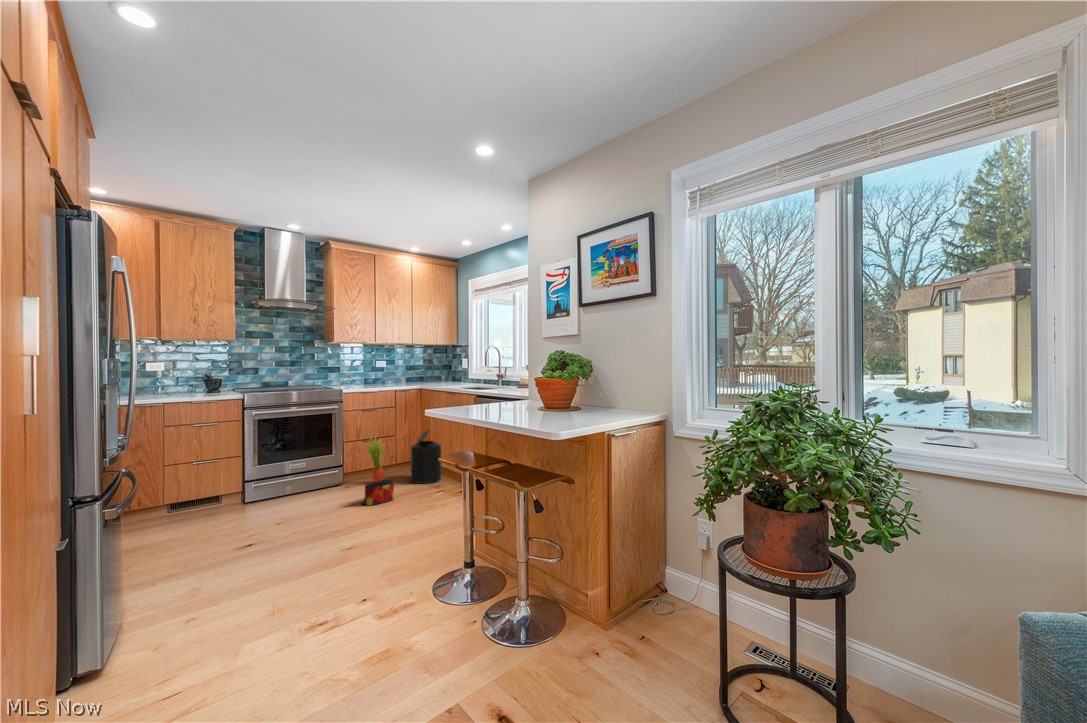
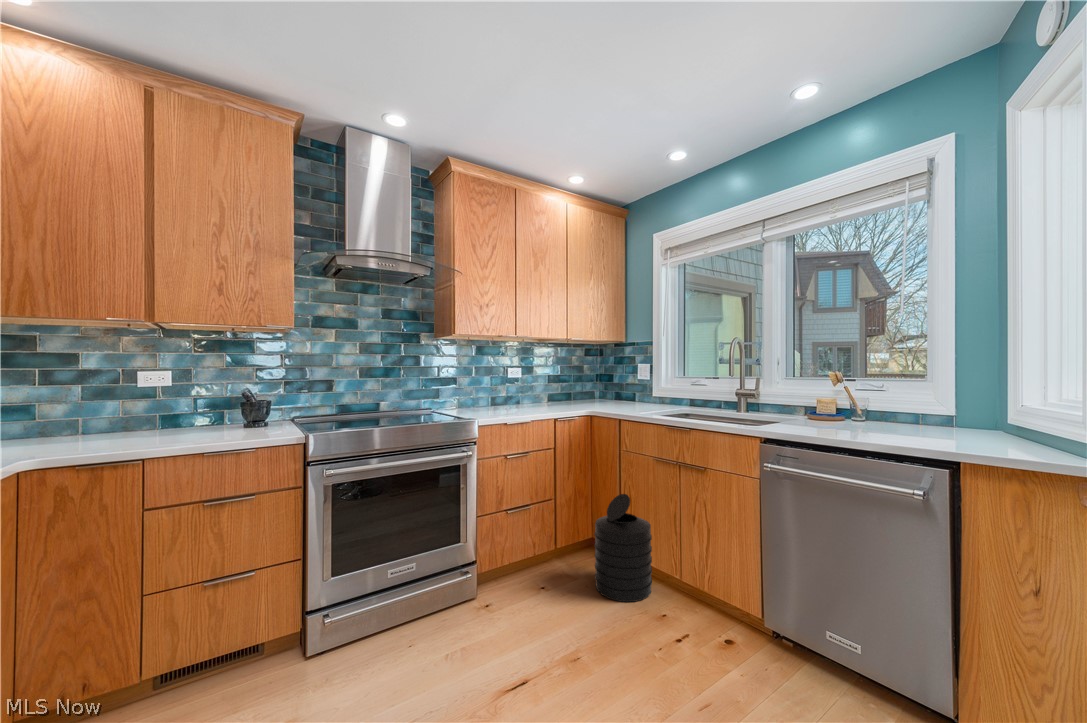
potted plant: present [366,438,385,482] -> none [517,507,553,596]
bag: present [361,480,394,505] -> none [547,617,606,690]

